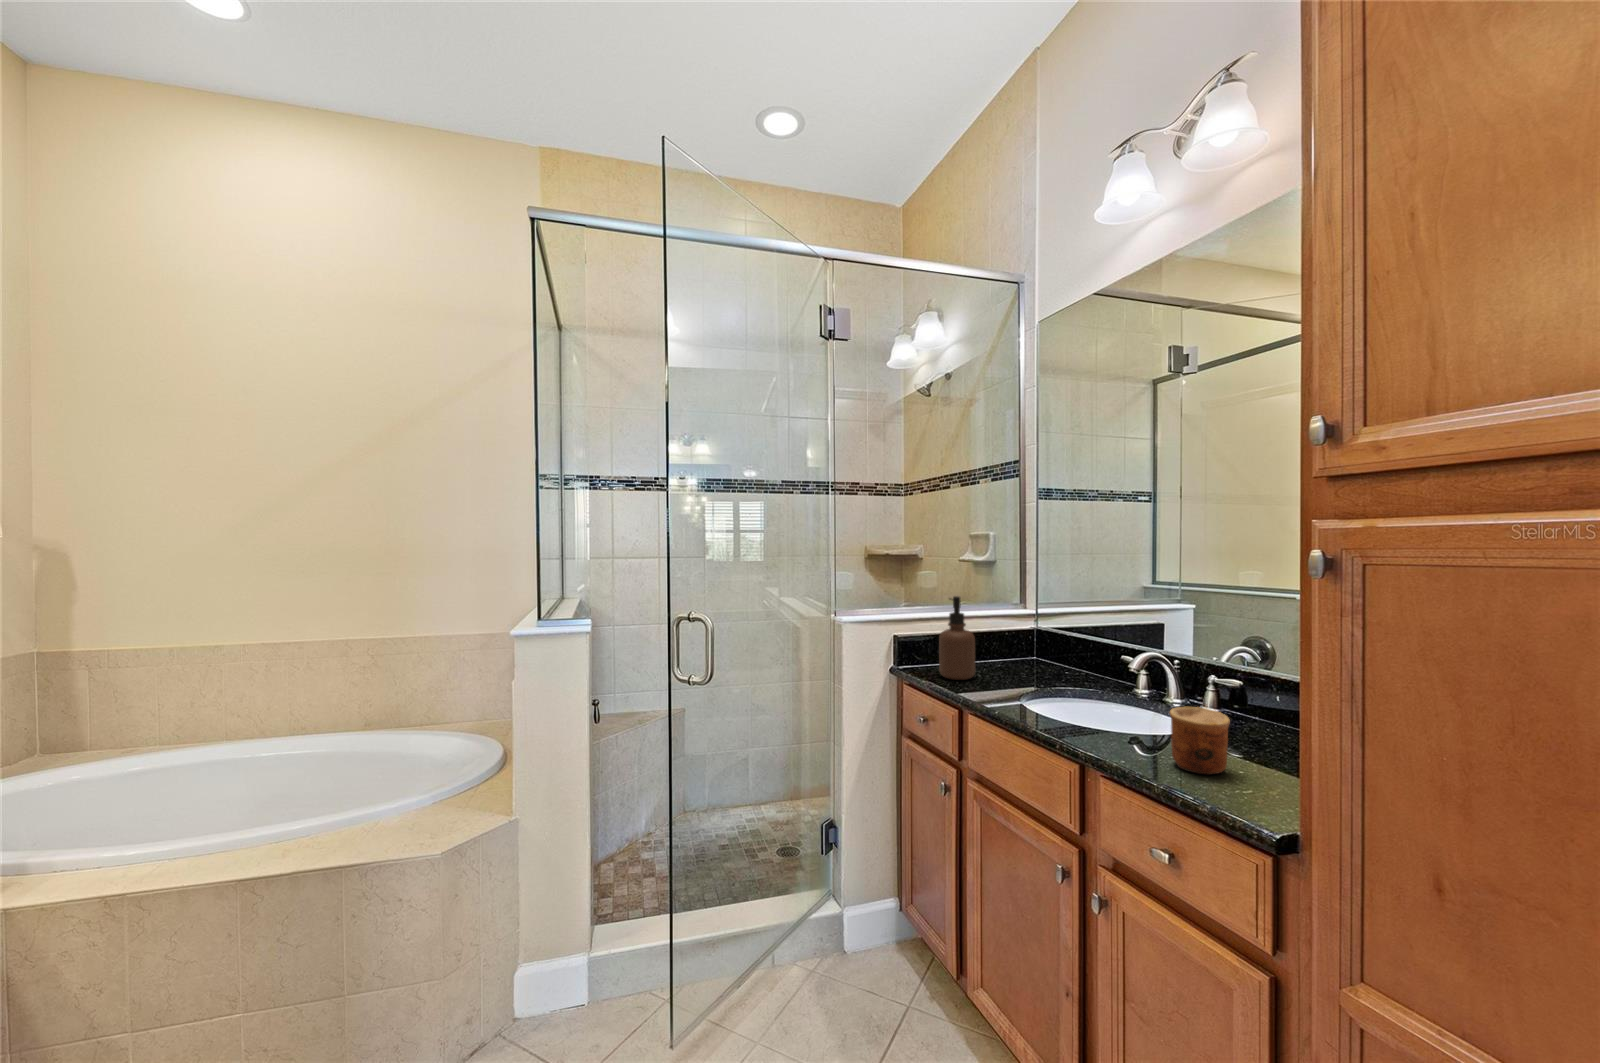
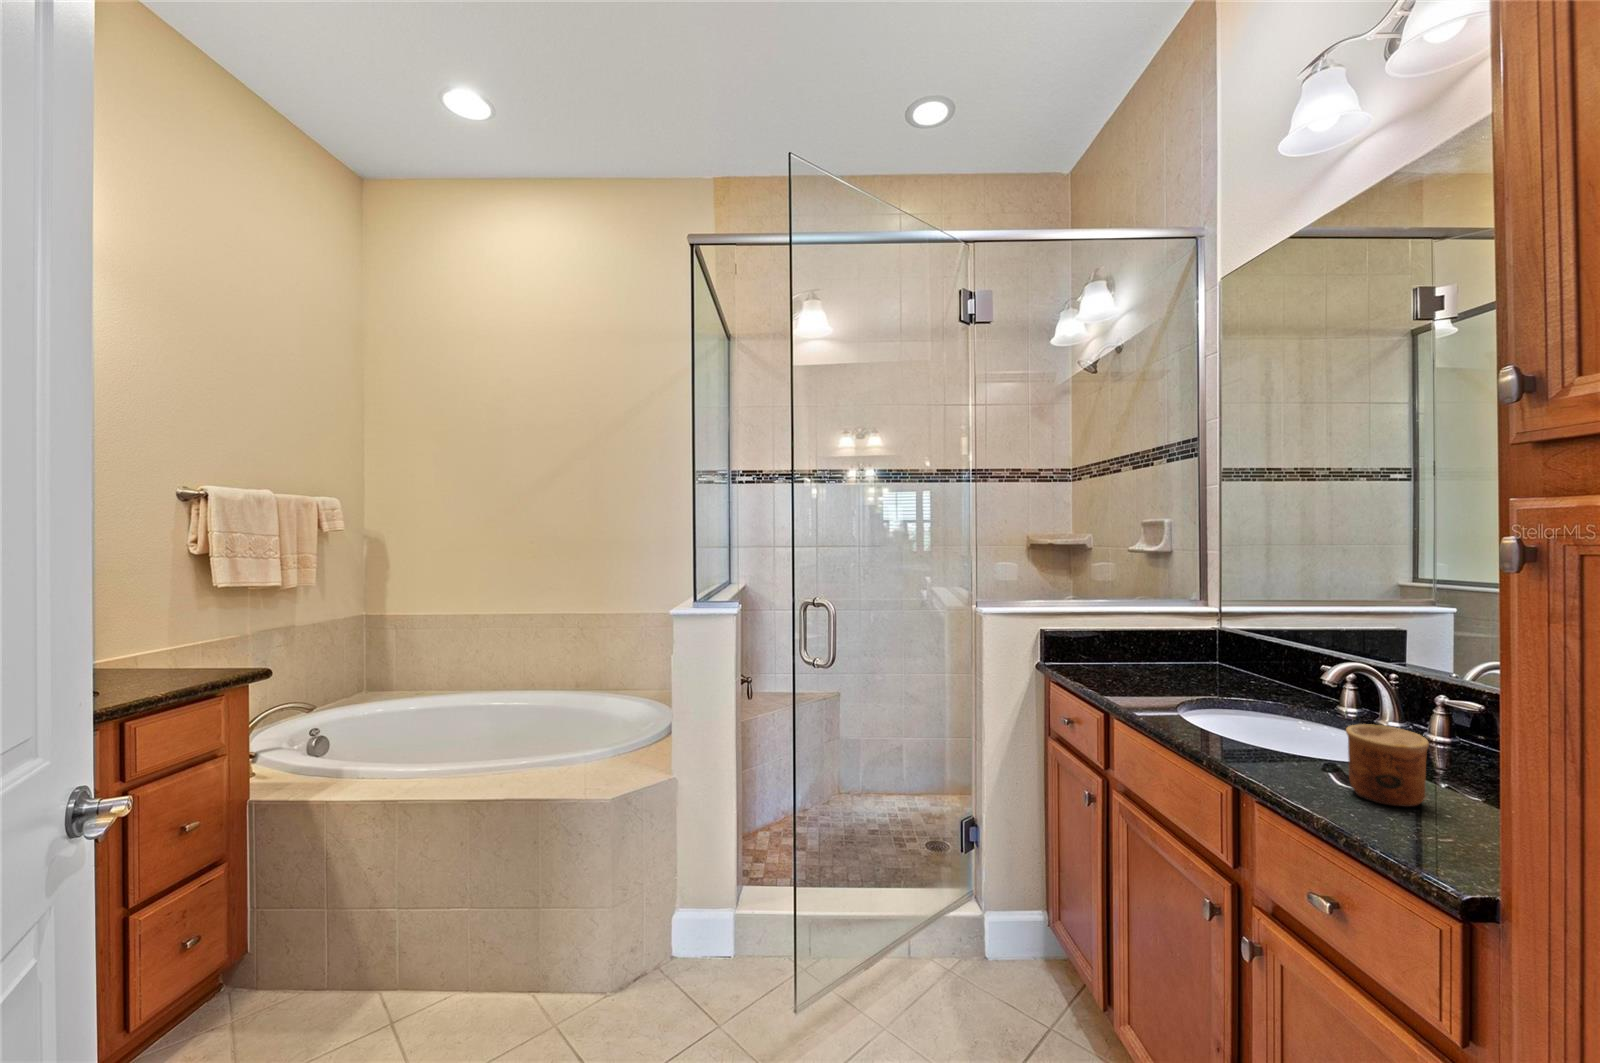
soap dispenser: present [939,596,975,680] -> none [1092,591,1135,683]

